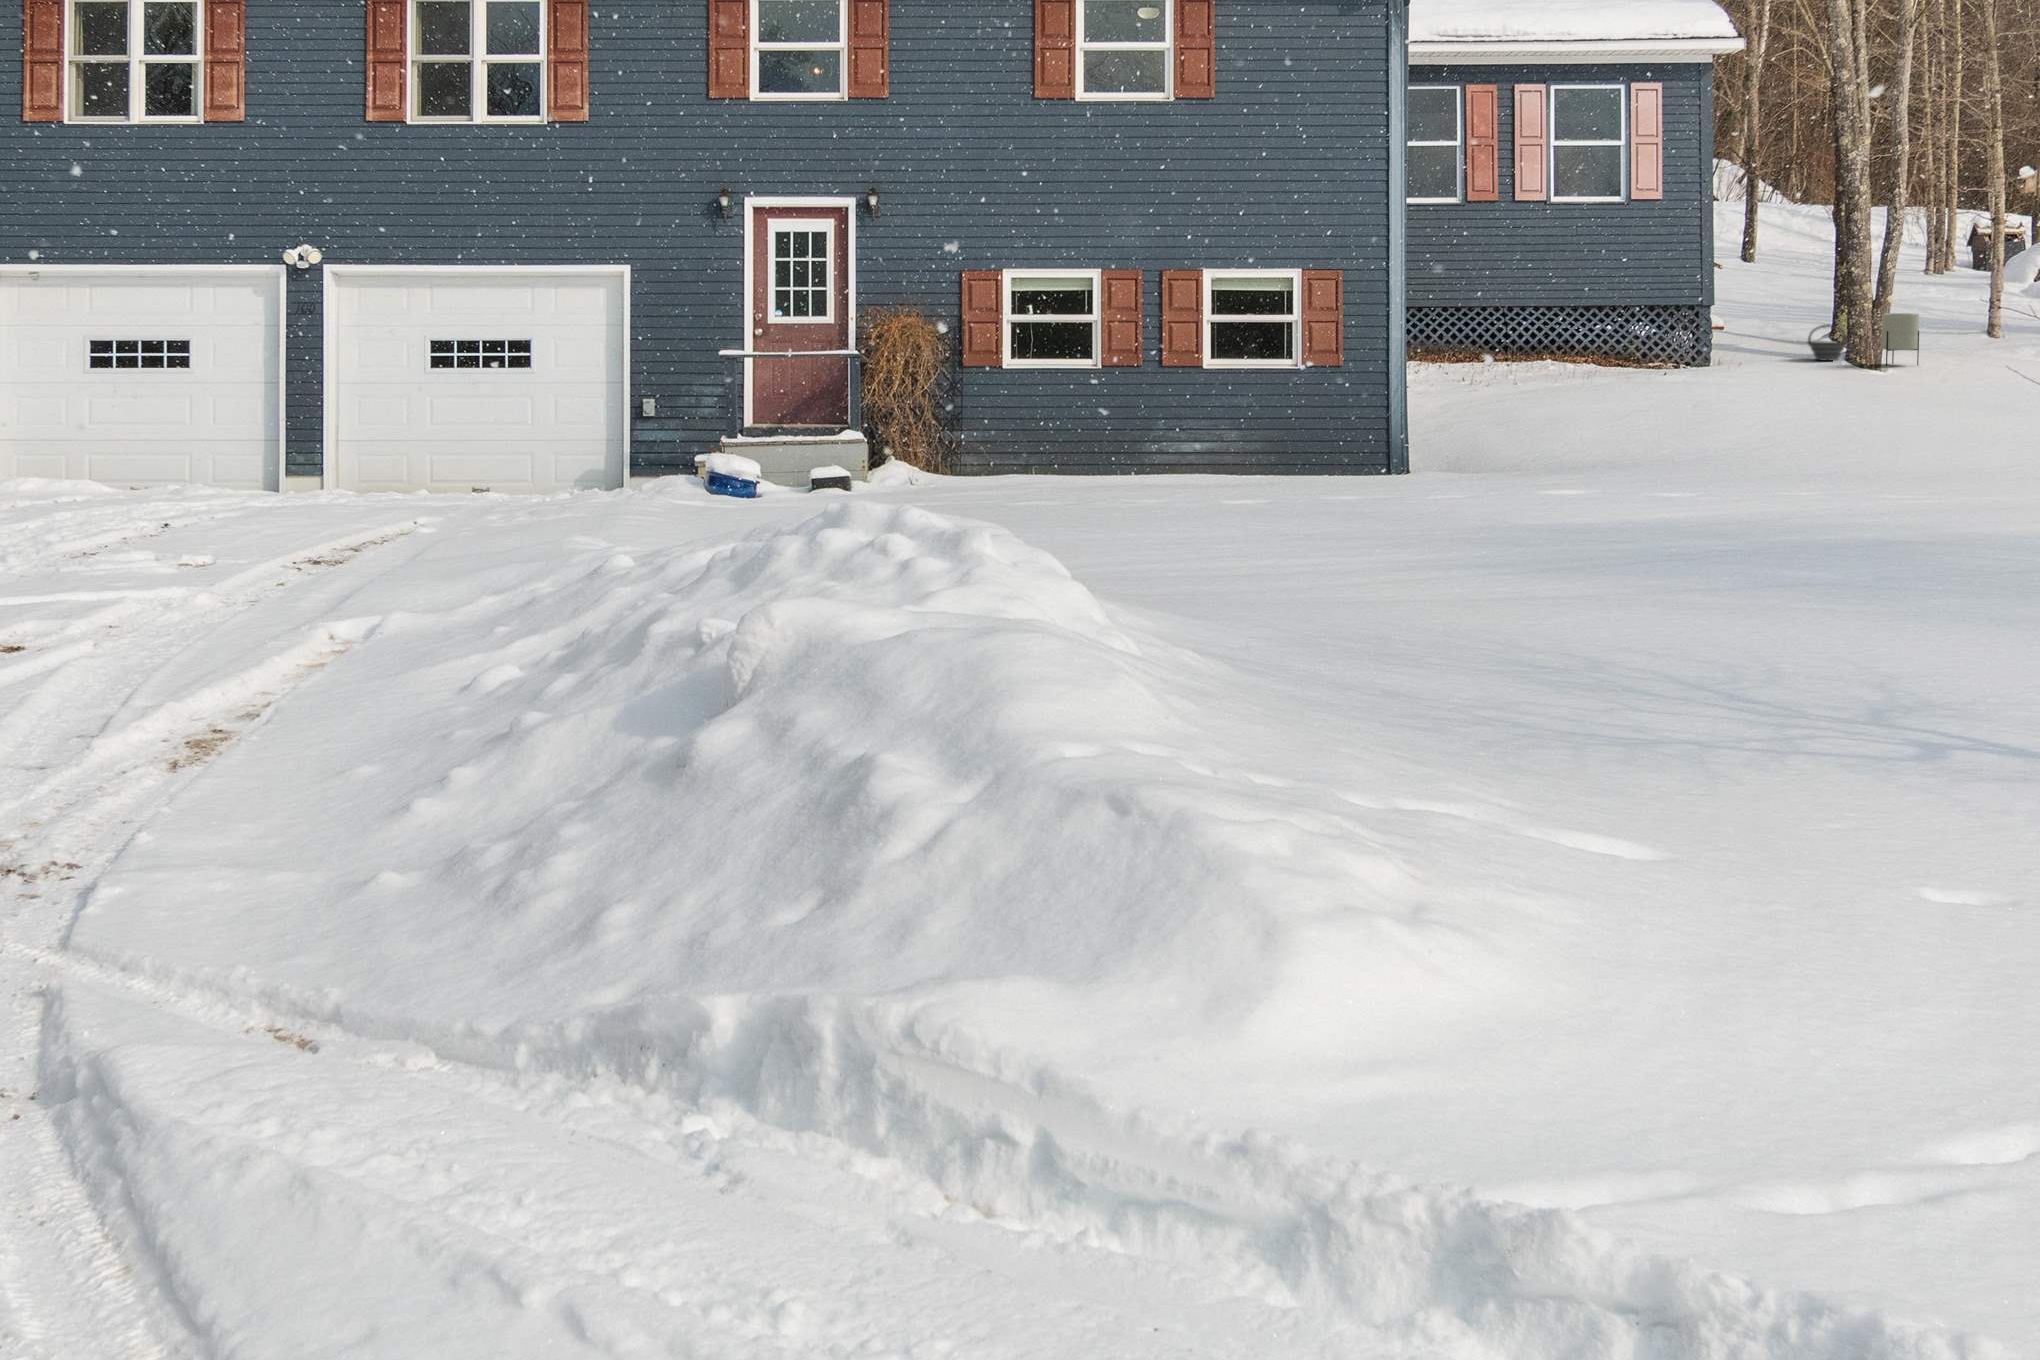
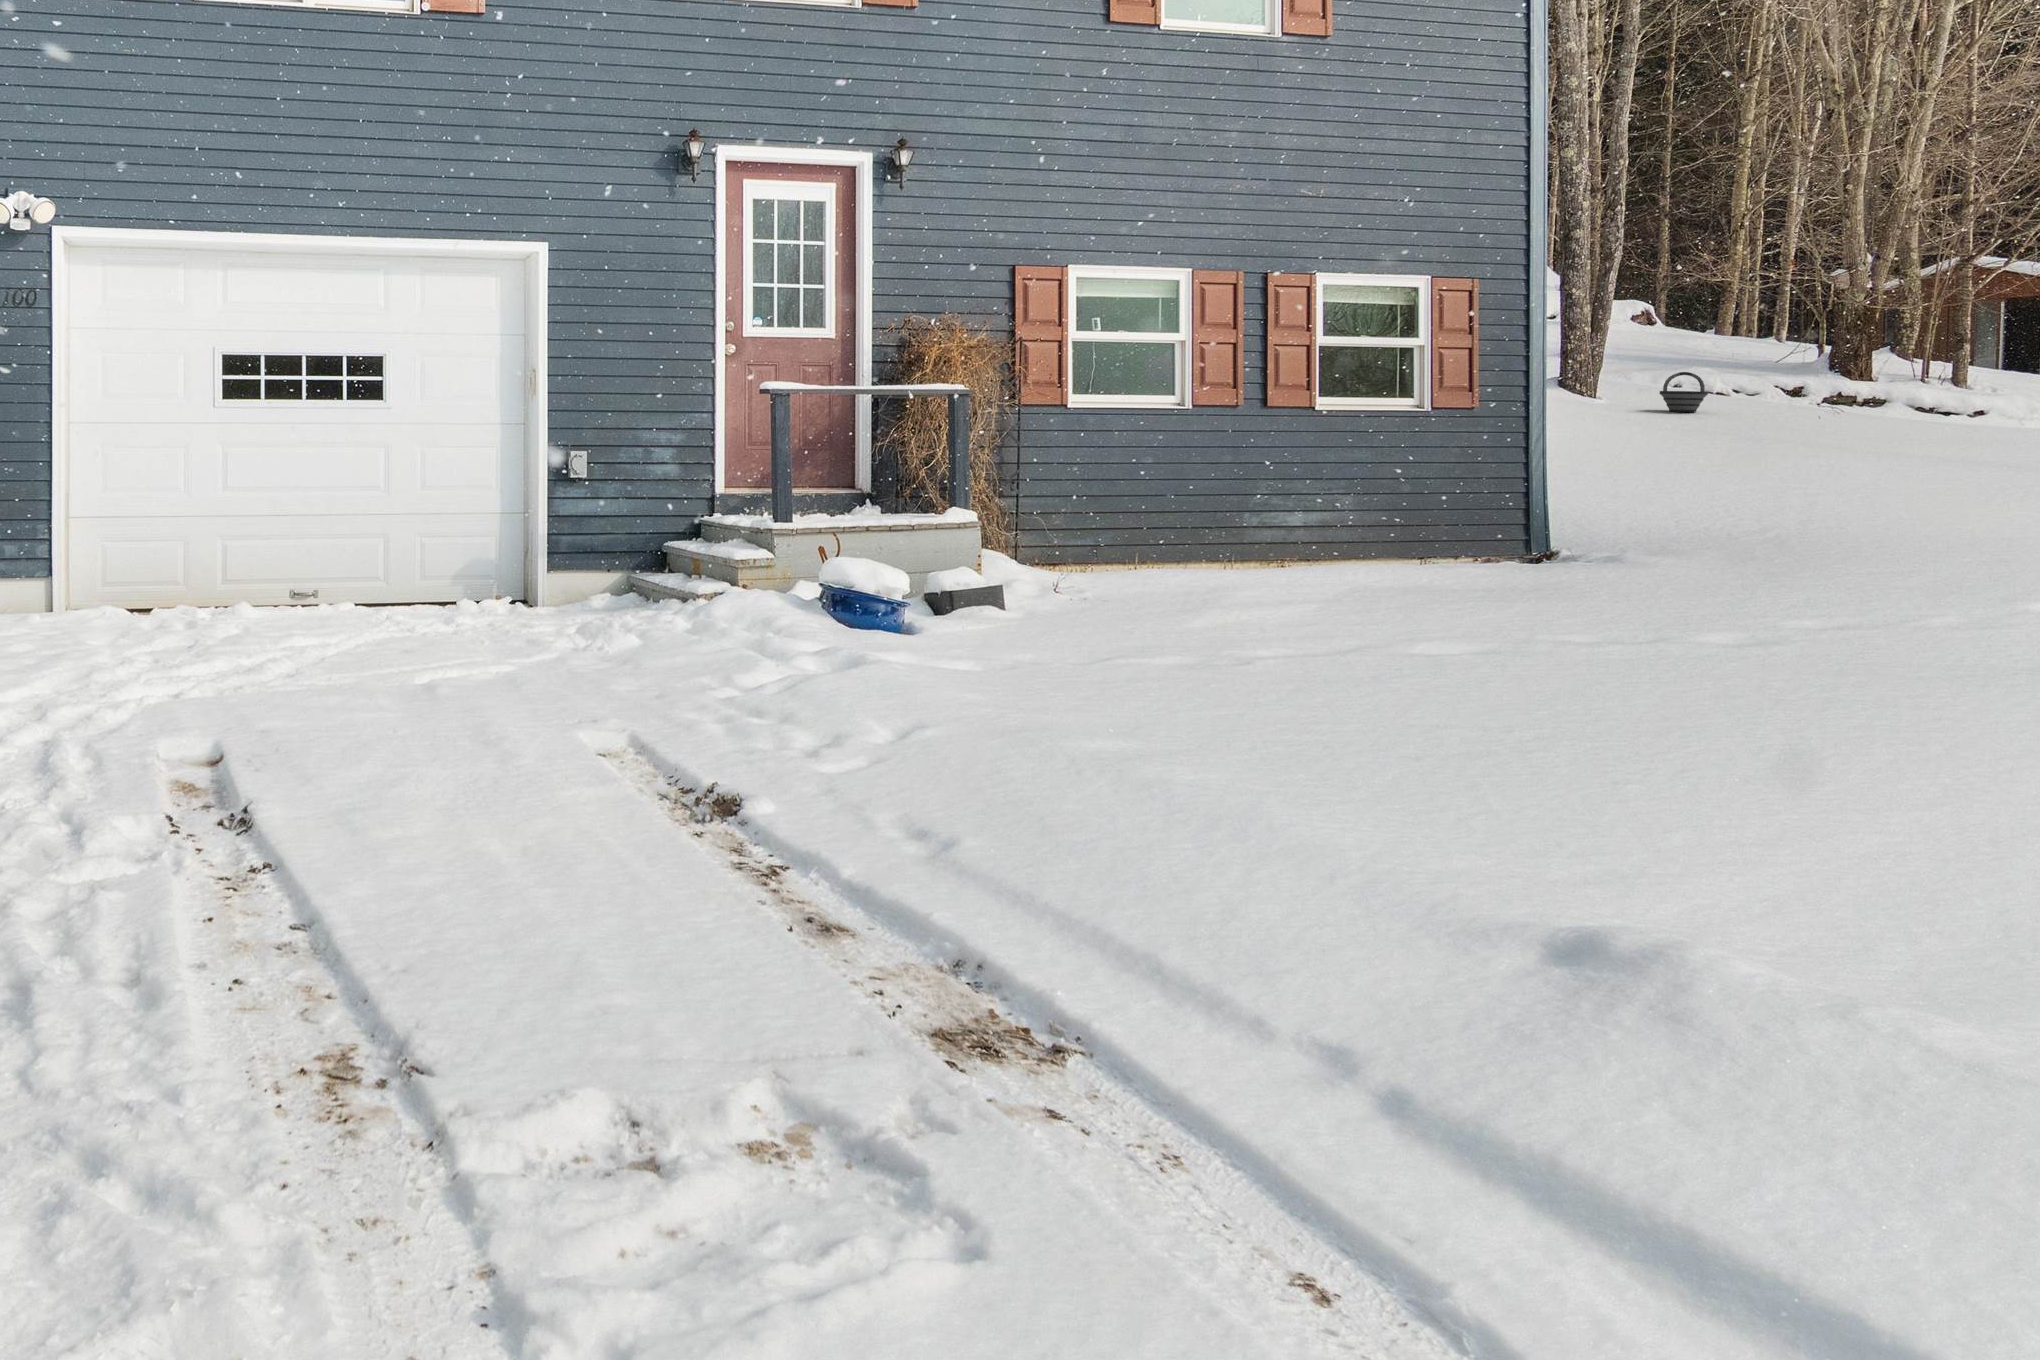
planter: present [1881,313,1919,366] -> none [1761,360,1809,418]

